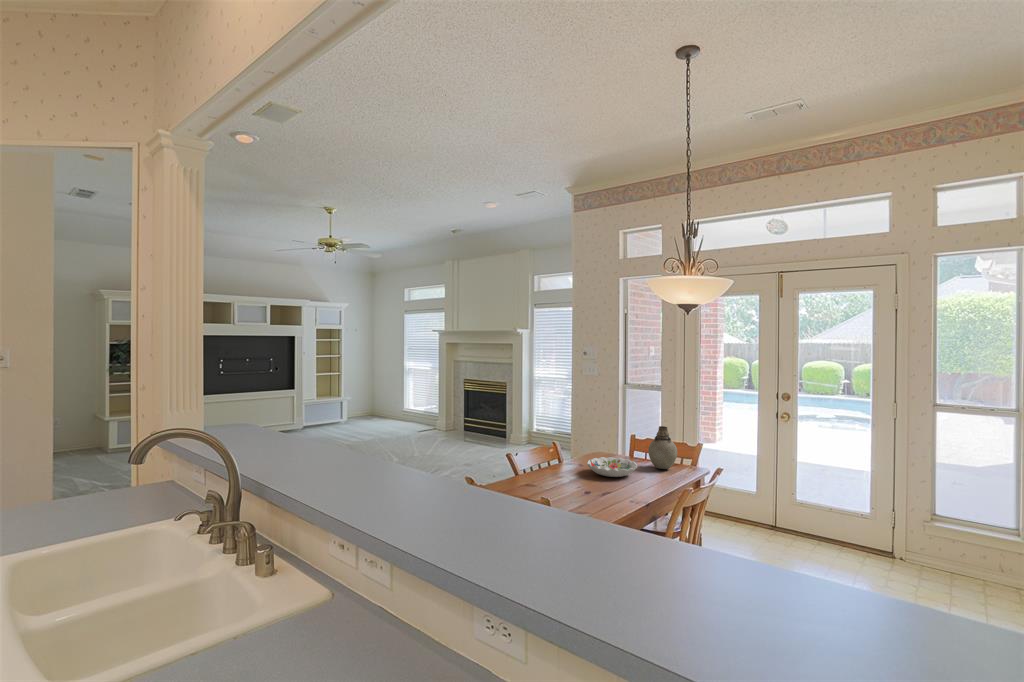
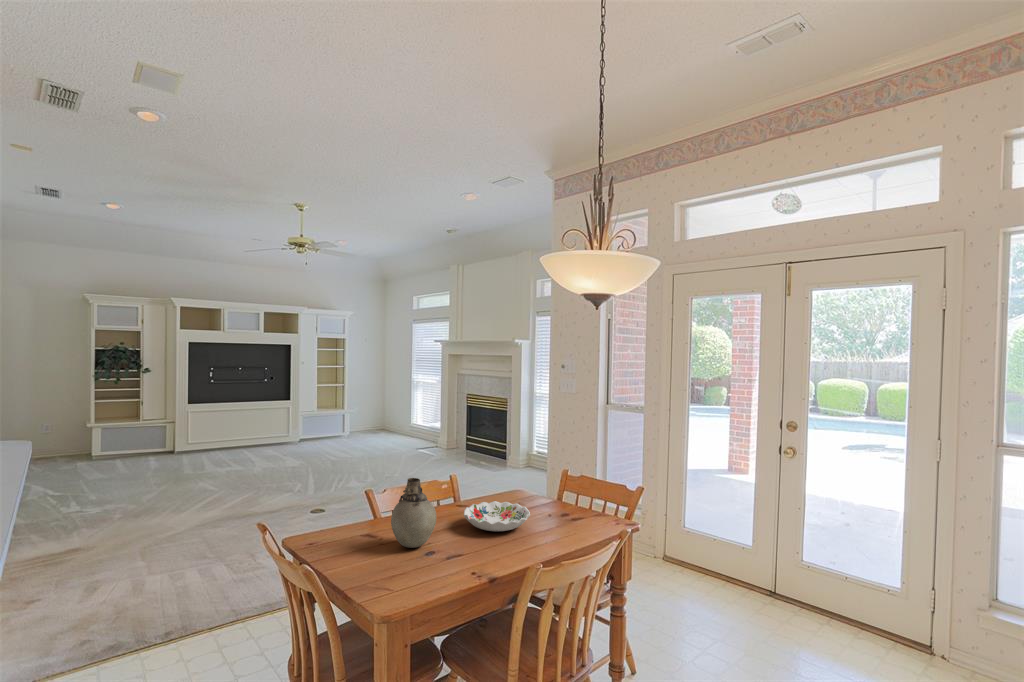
vase: present [648,426,677,469] -> present [391,478,436,548]

